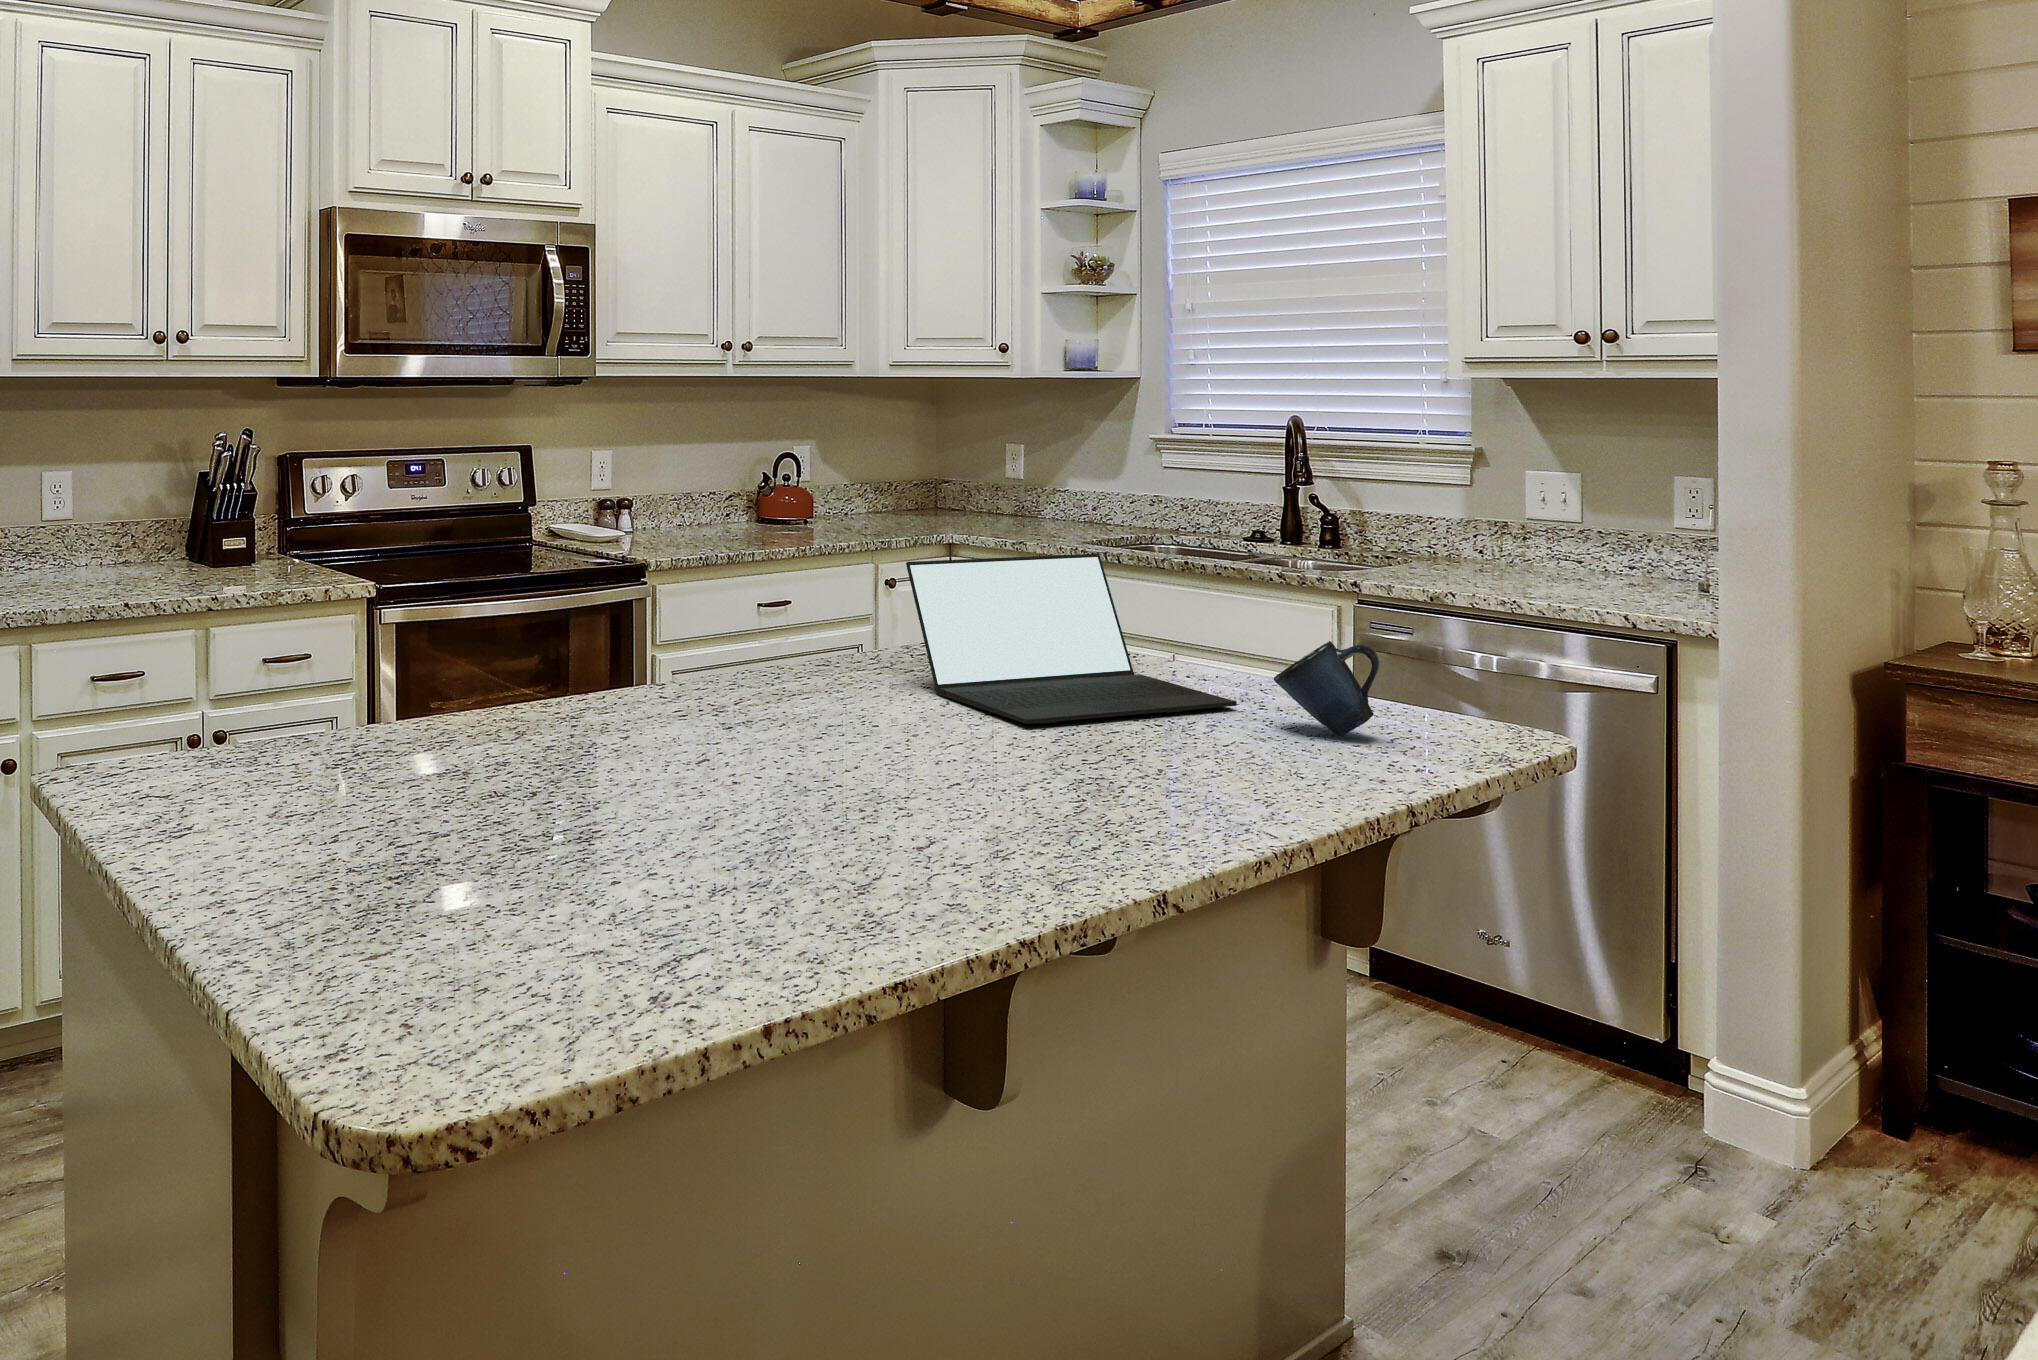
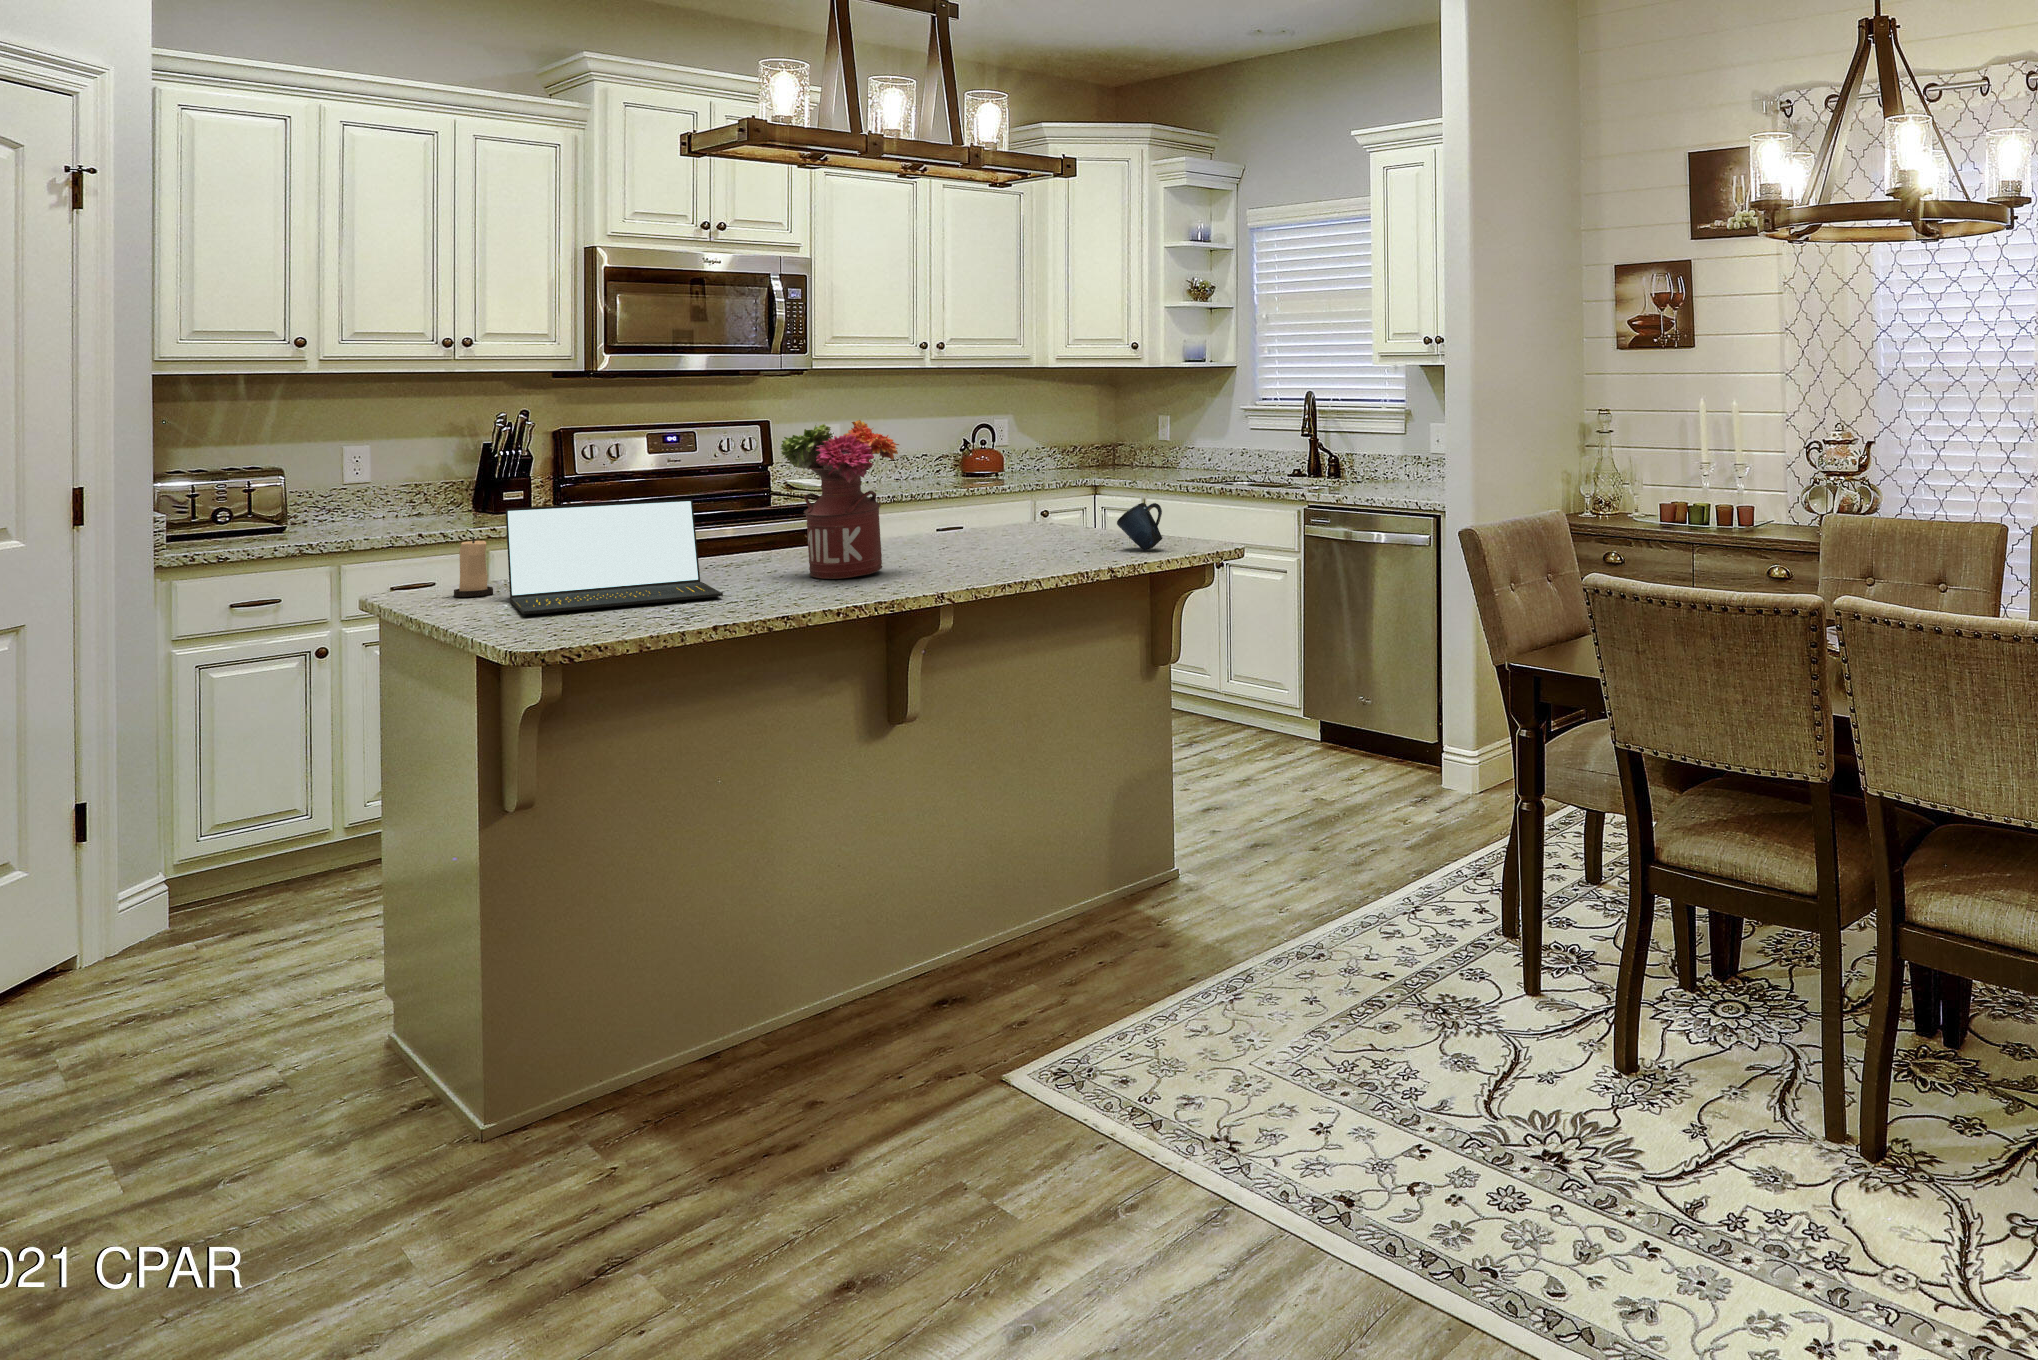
flower arrangement: none [705,475,925,790] -> present [780,420,899,579]
laptop: present [906,554,1237,724] -> present [506,499,723,614]
candle: none [170,677,233,793] -> present [454,537,493,597]

